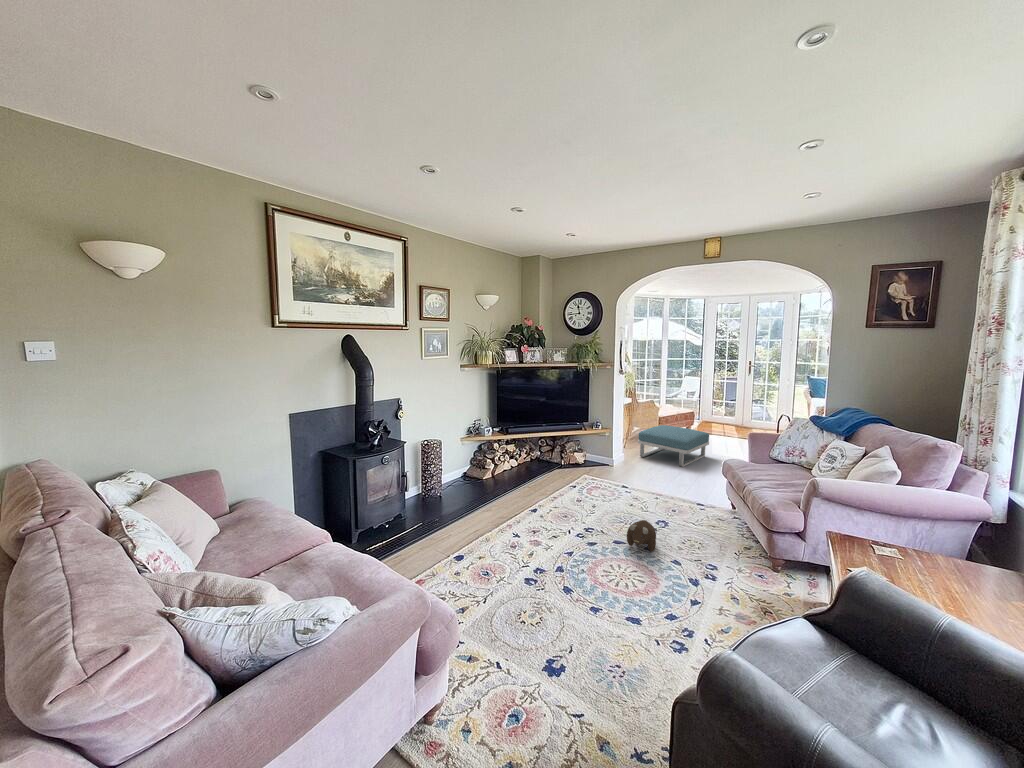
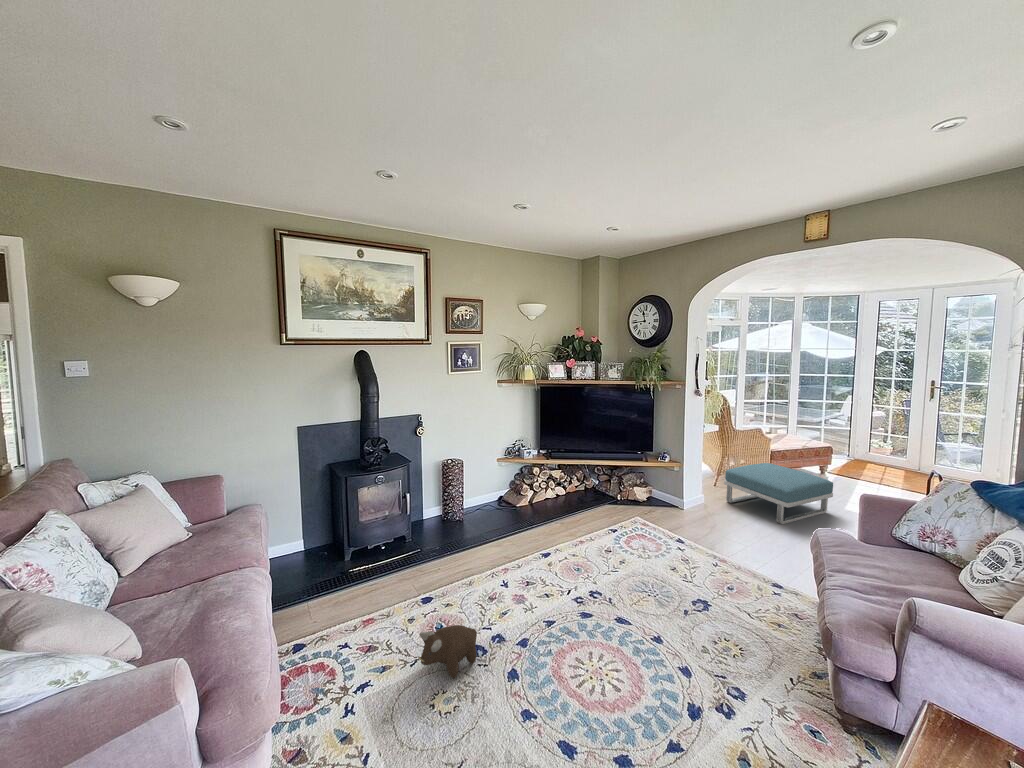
plush toy: present [627,520,656,552] -> present [419,625,477,678]

